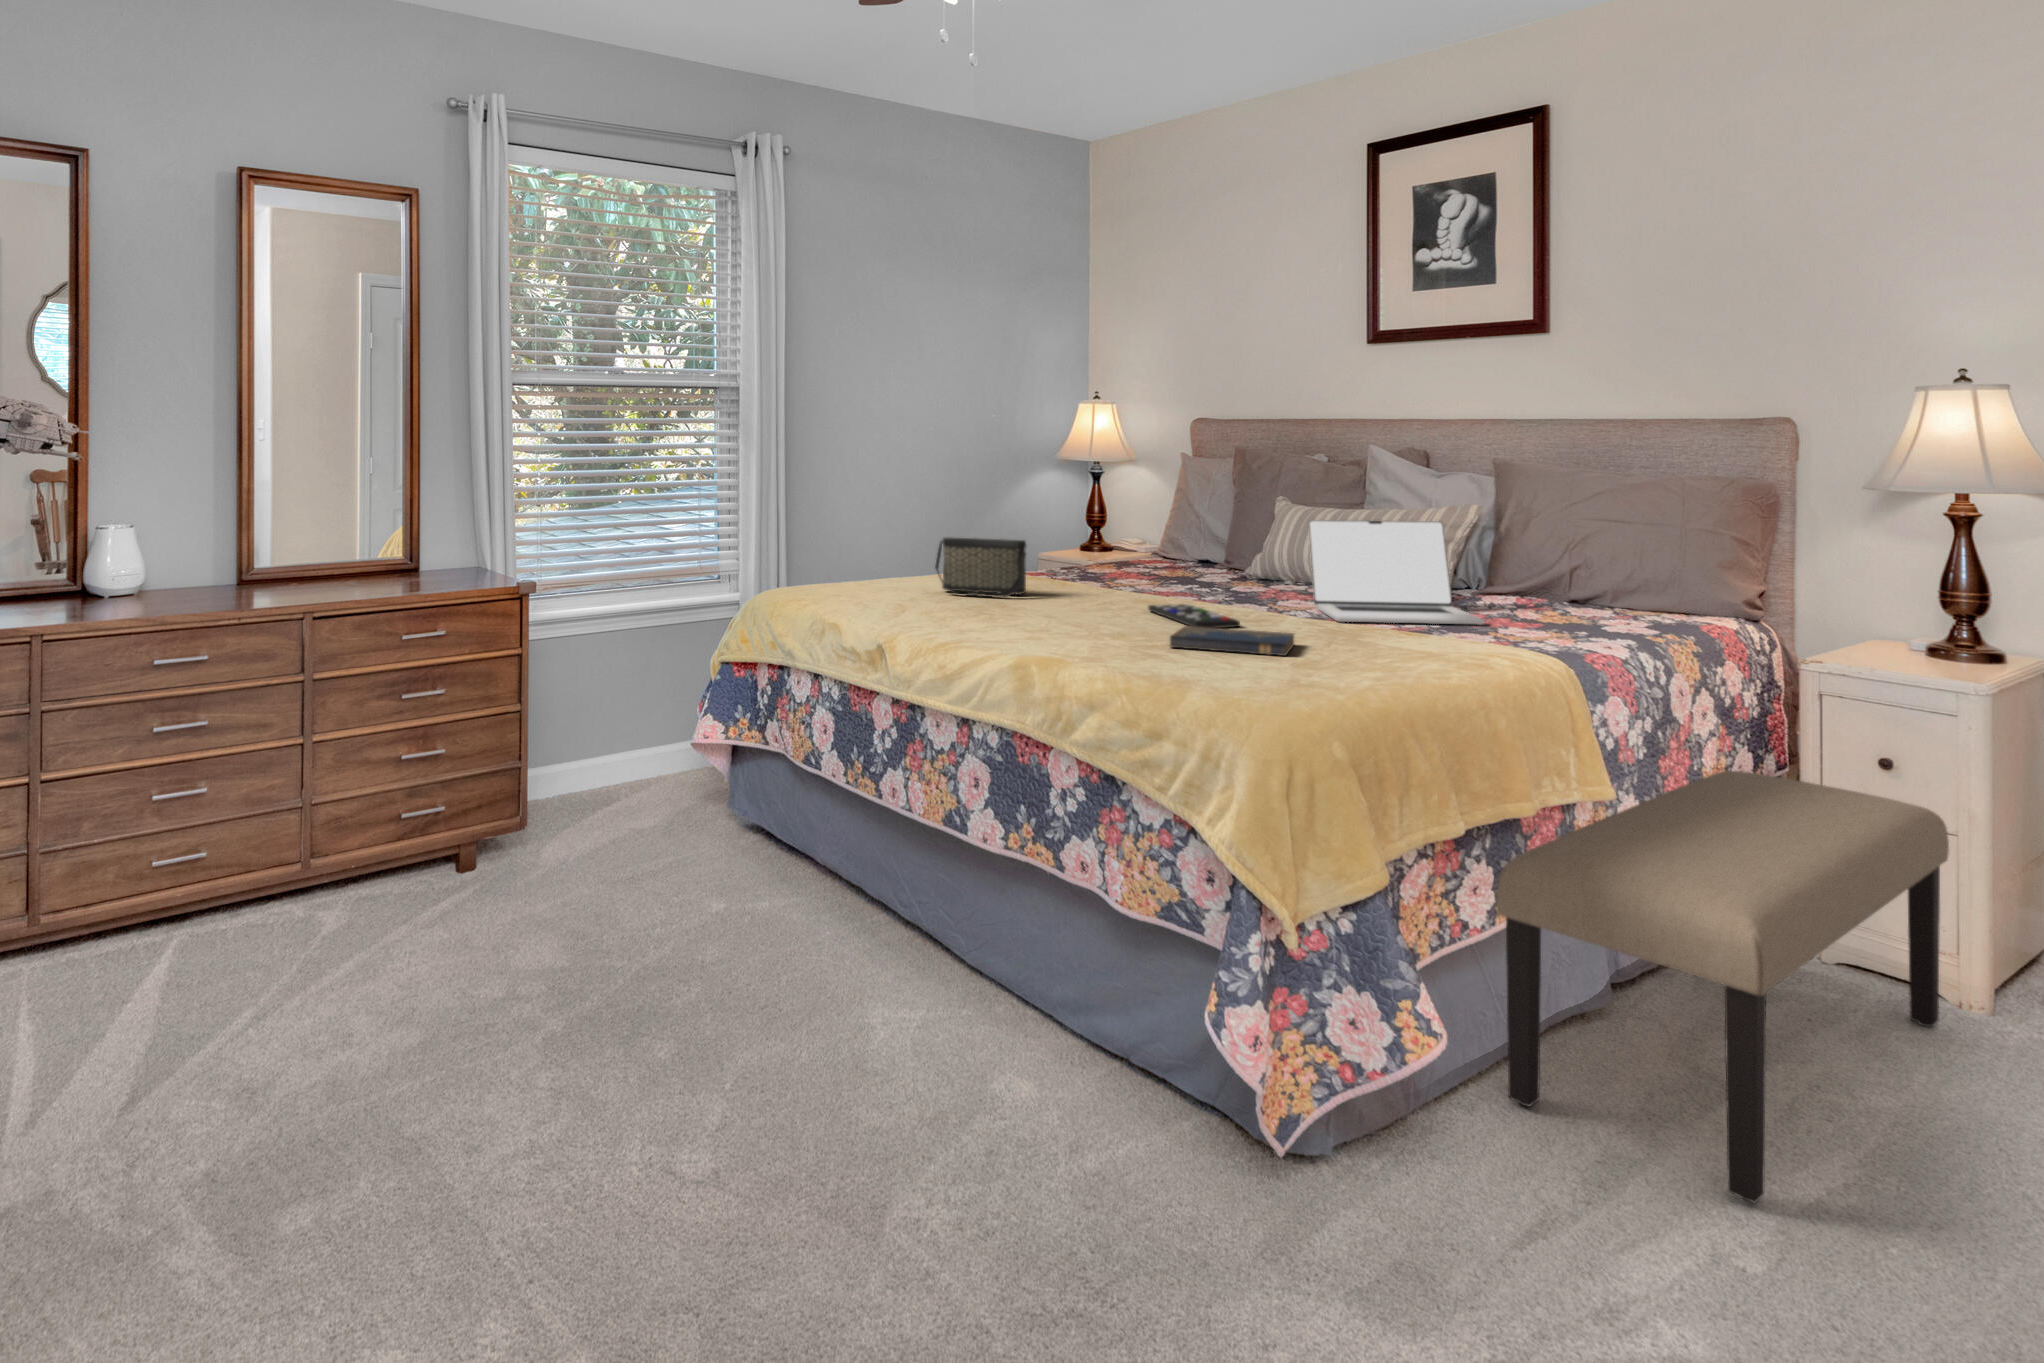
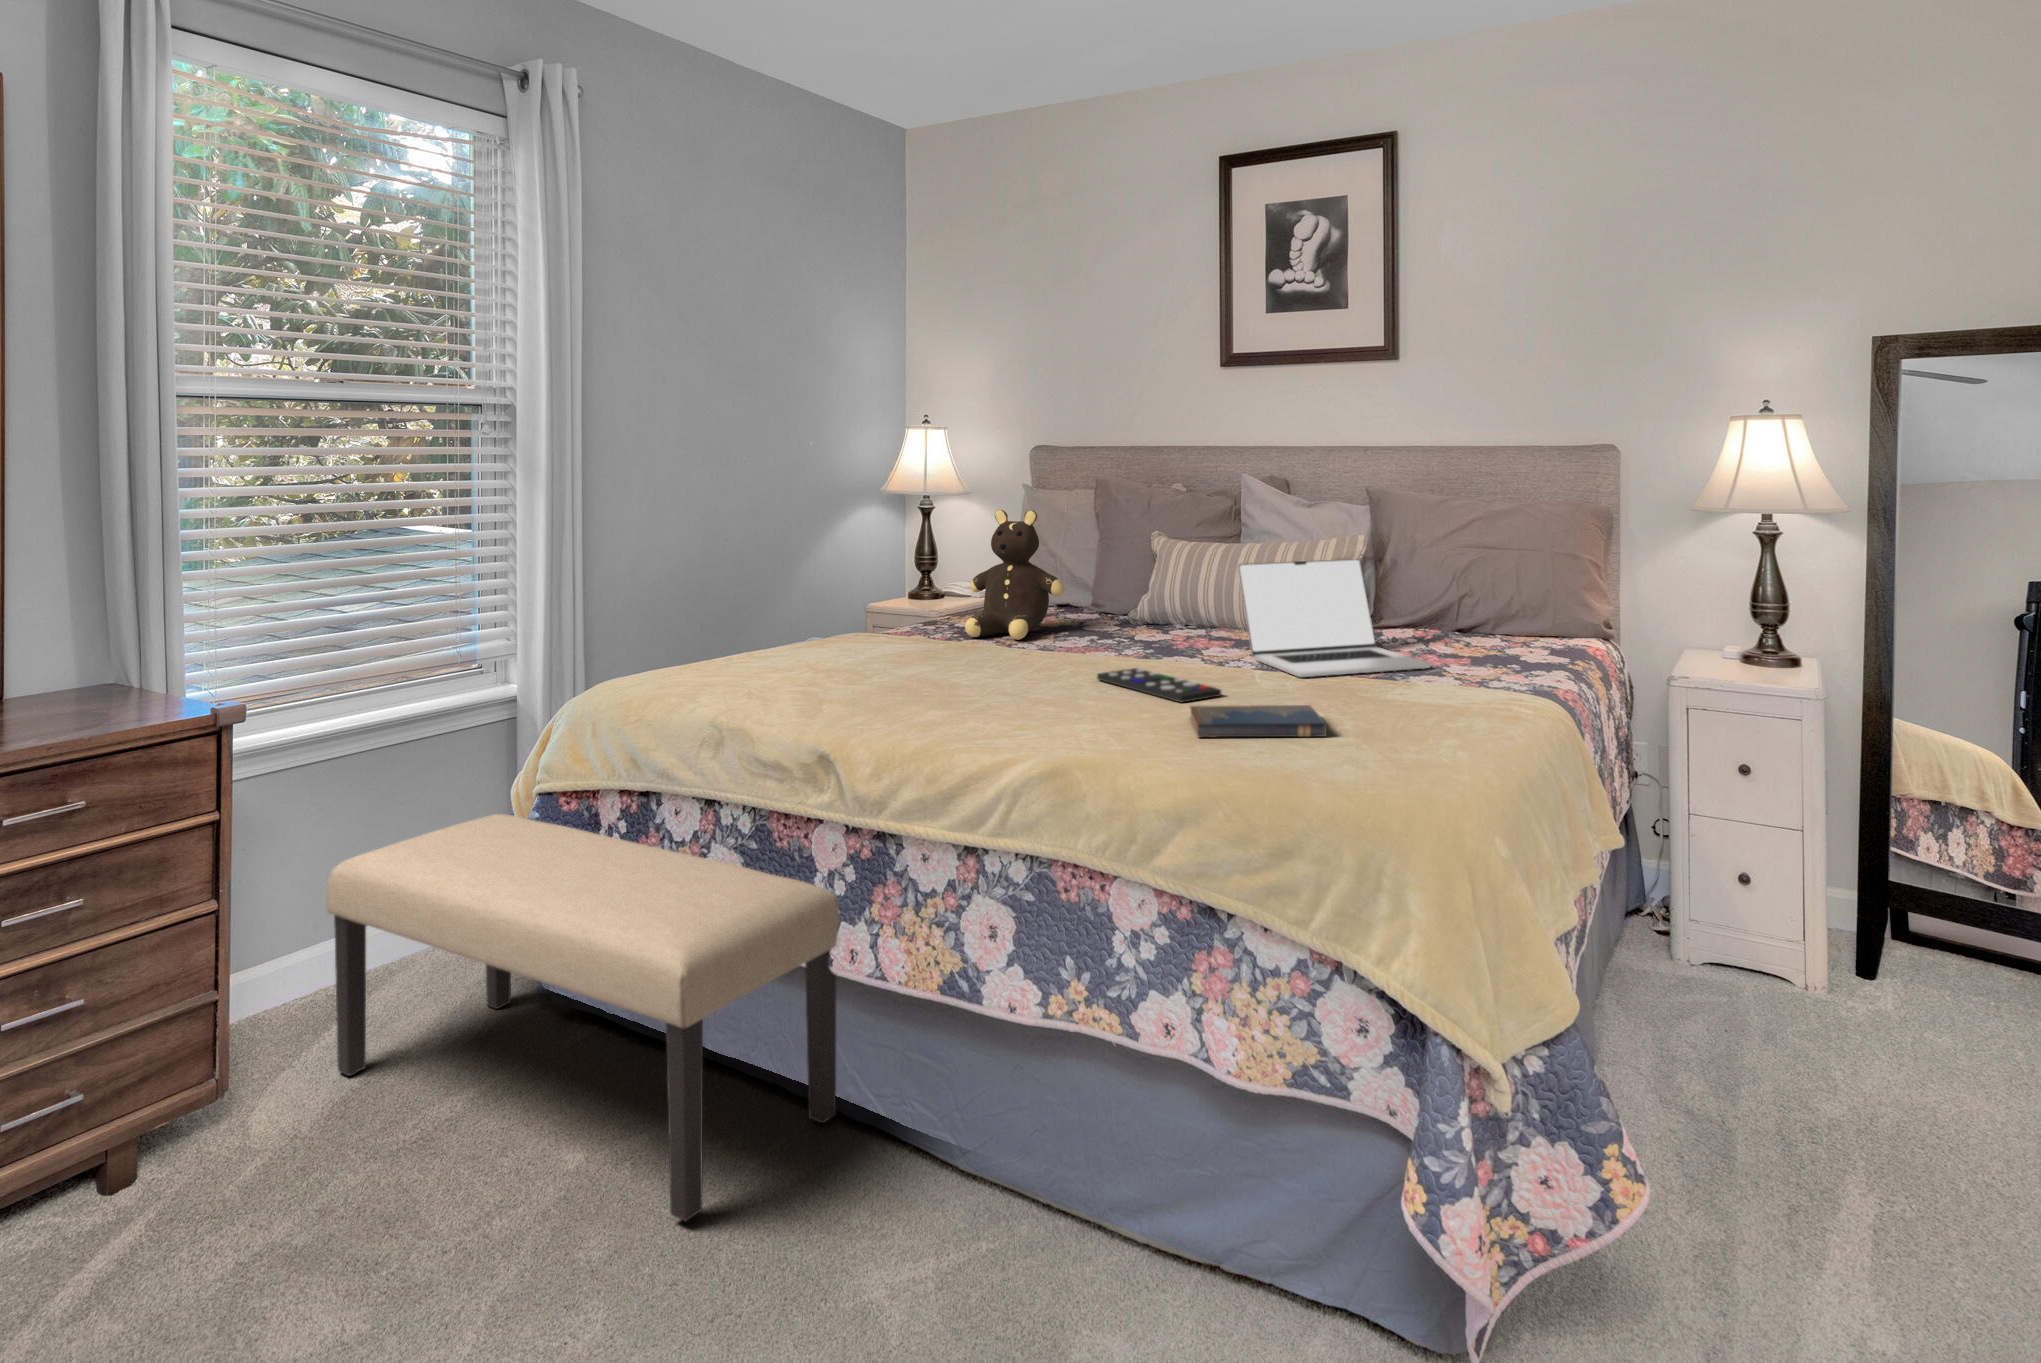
teddy bear: none [1082,471,1173,584] -> present [965,510,1064,640]
handbag: present [935,537,1026,597] -> none [823,602,939,675]
bench: present [1496,771,1949,1203] -> present [326,814,839,1221]

